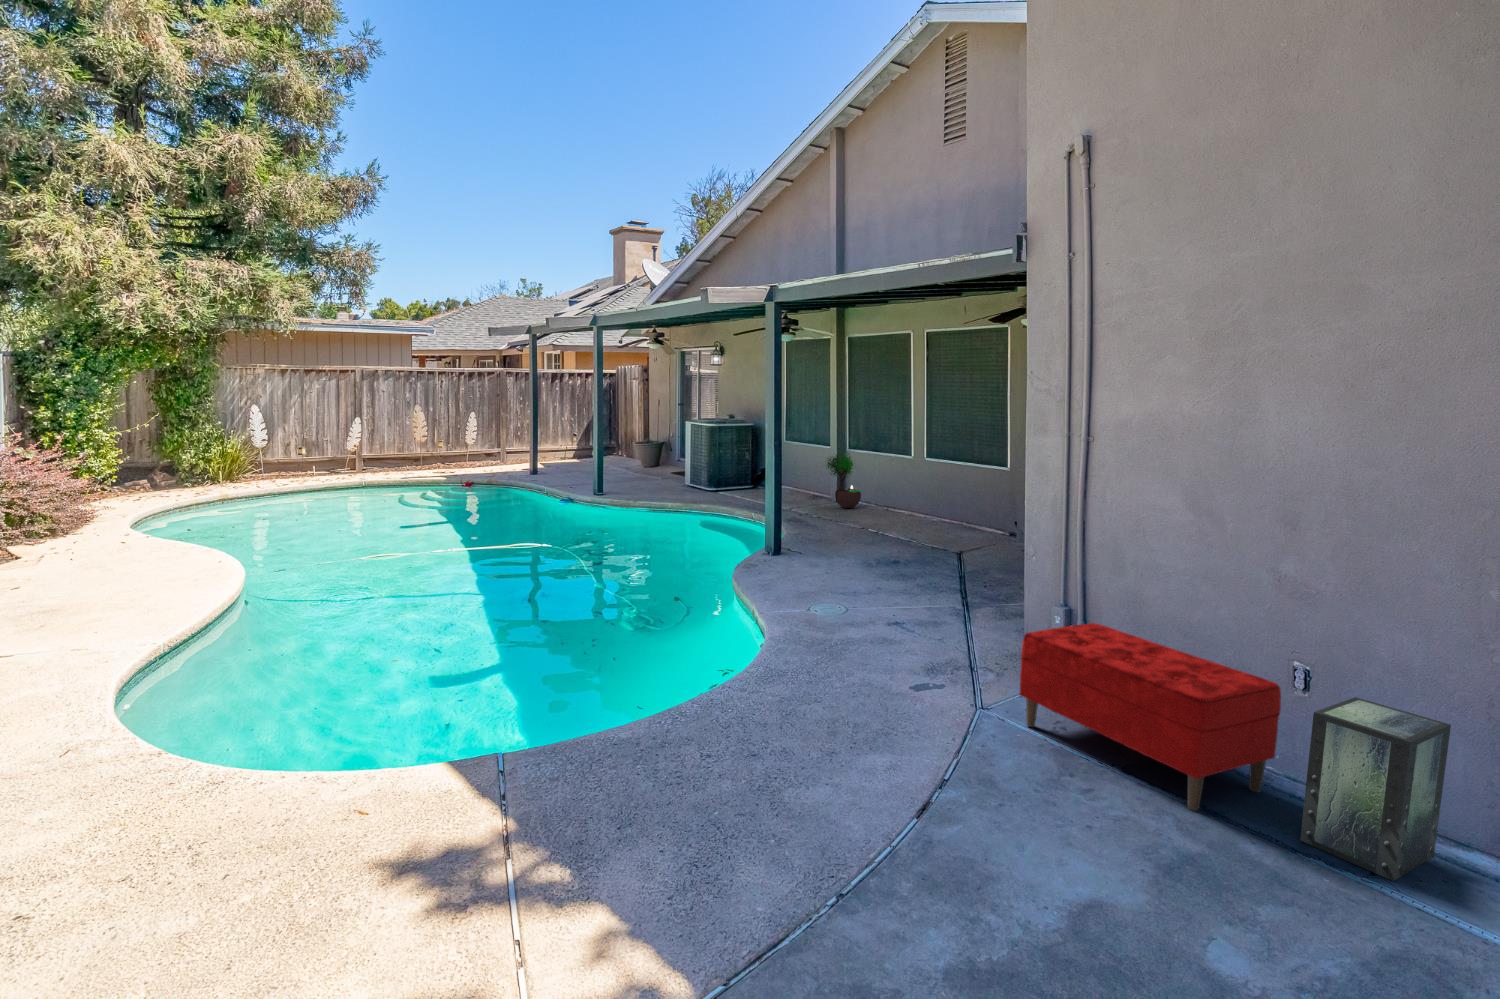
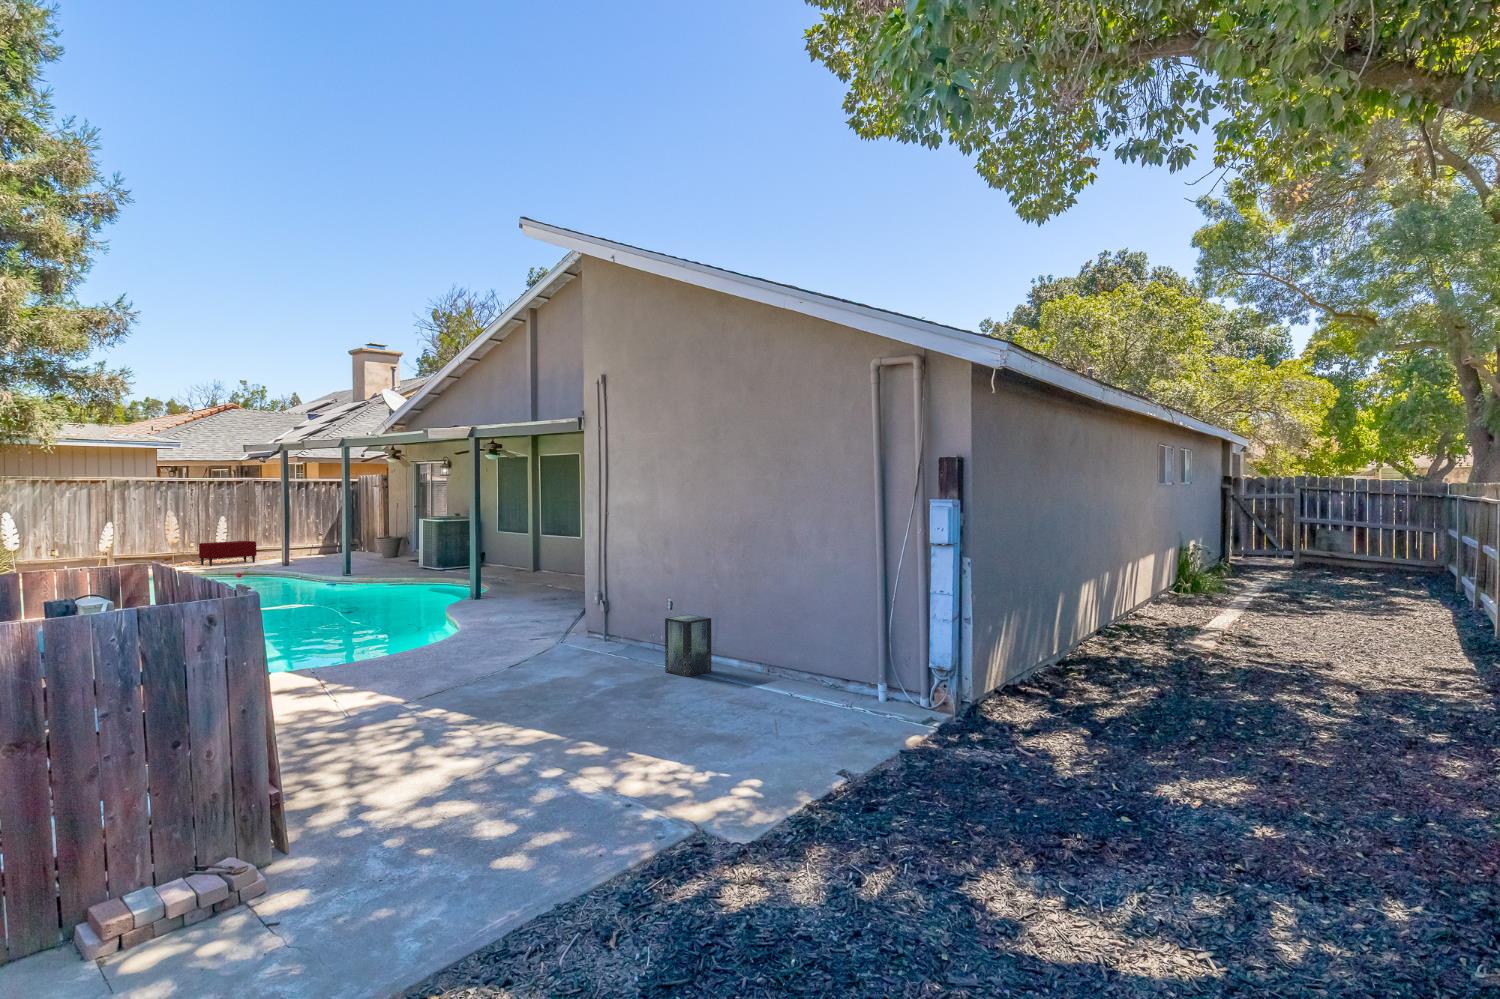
potted tree: present [826,452,861,508] -> none [526,535,556,579]
bench: present [1020,623,1281,811] -> present [199,541,256,566]

